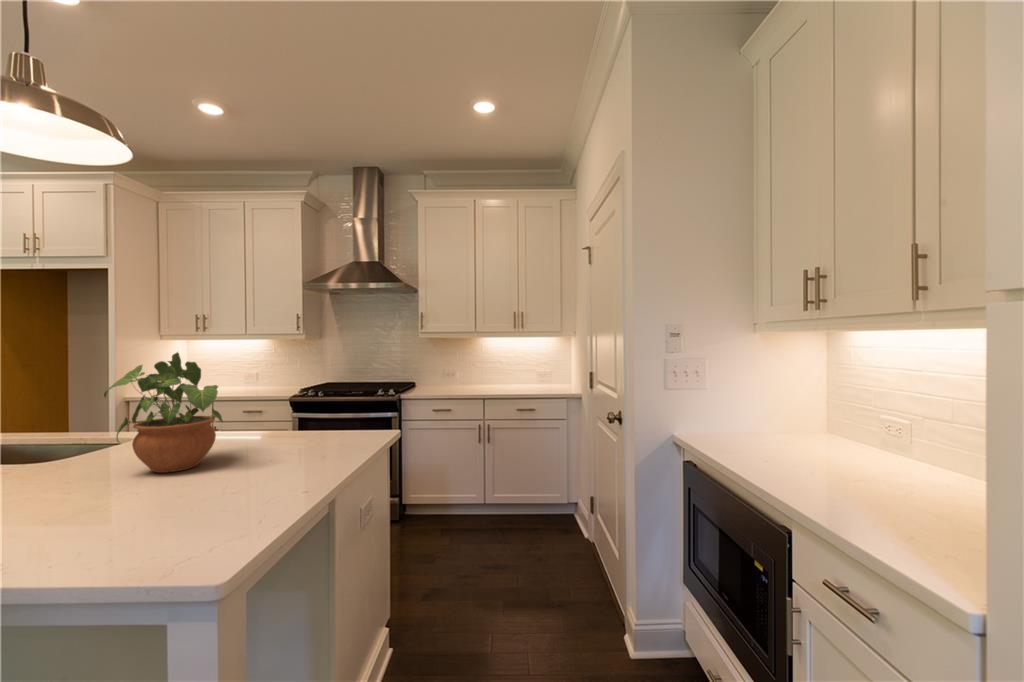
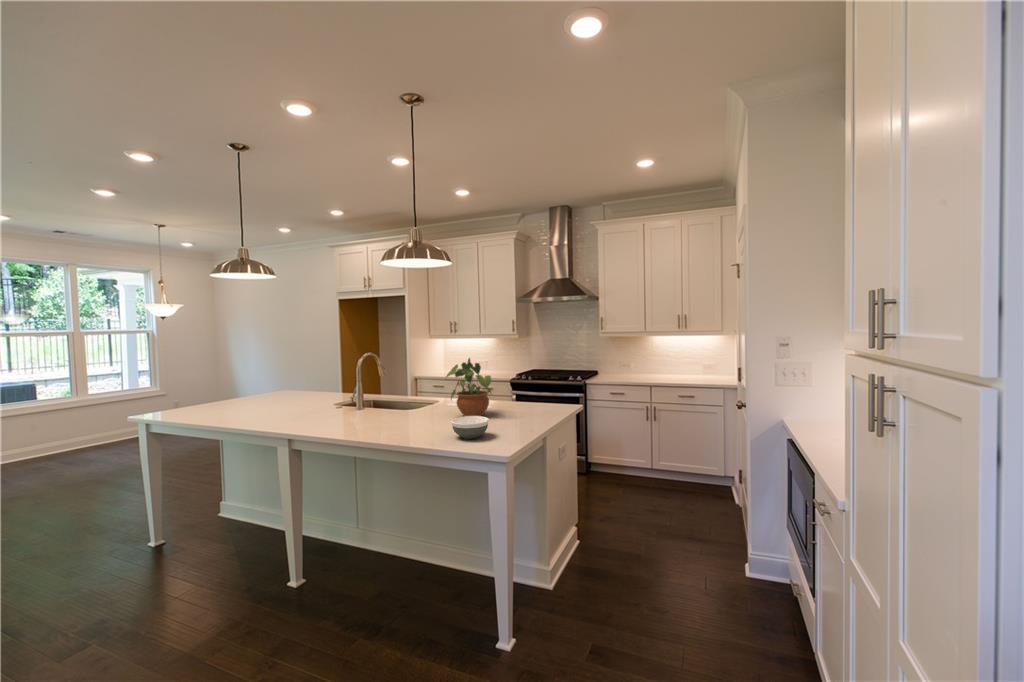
bowl: none [51,476,180,542] -> present [451,416,489,439]

